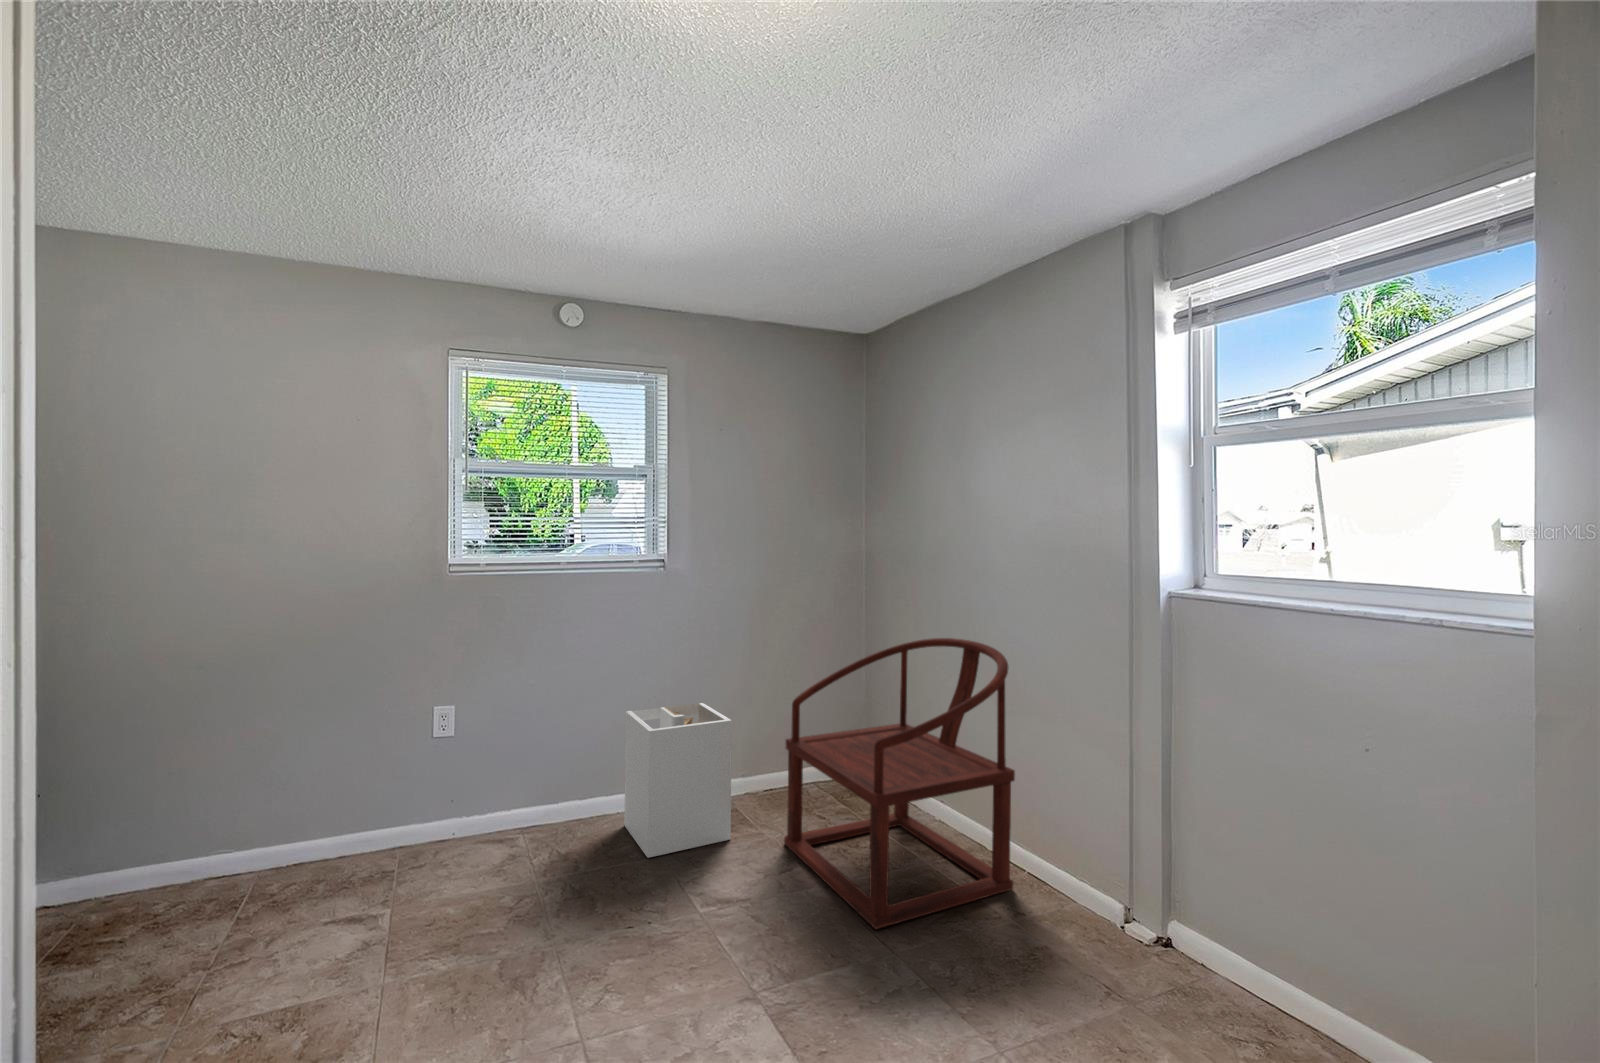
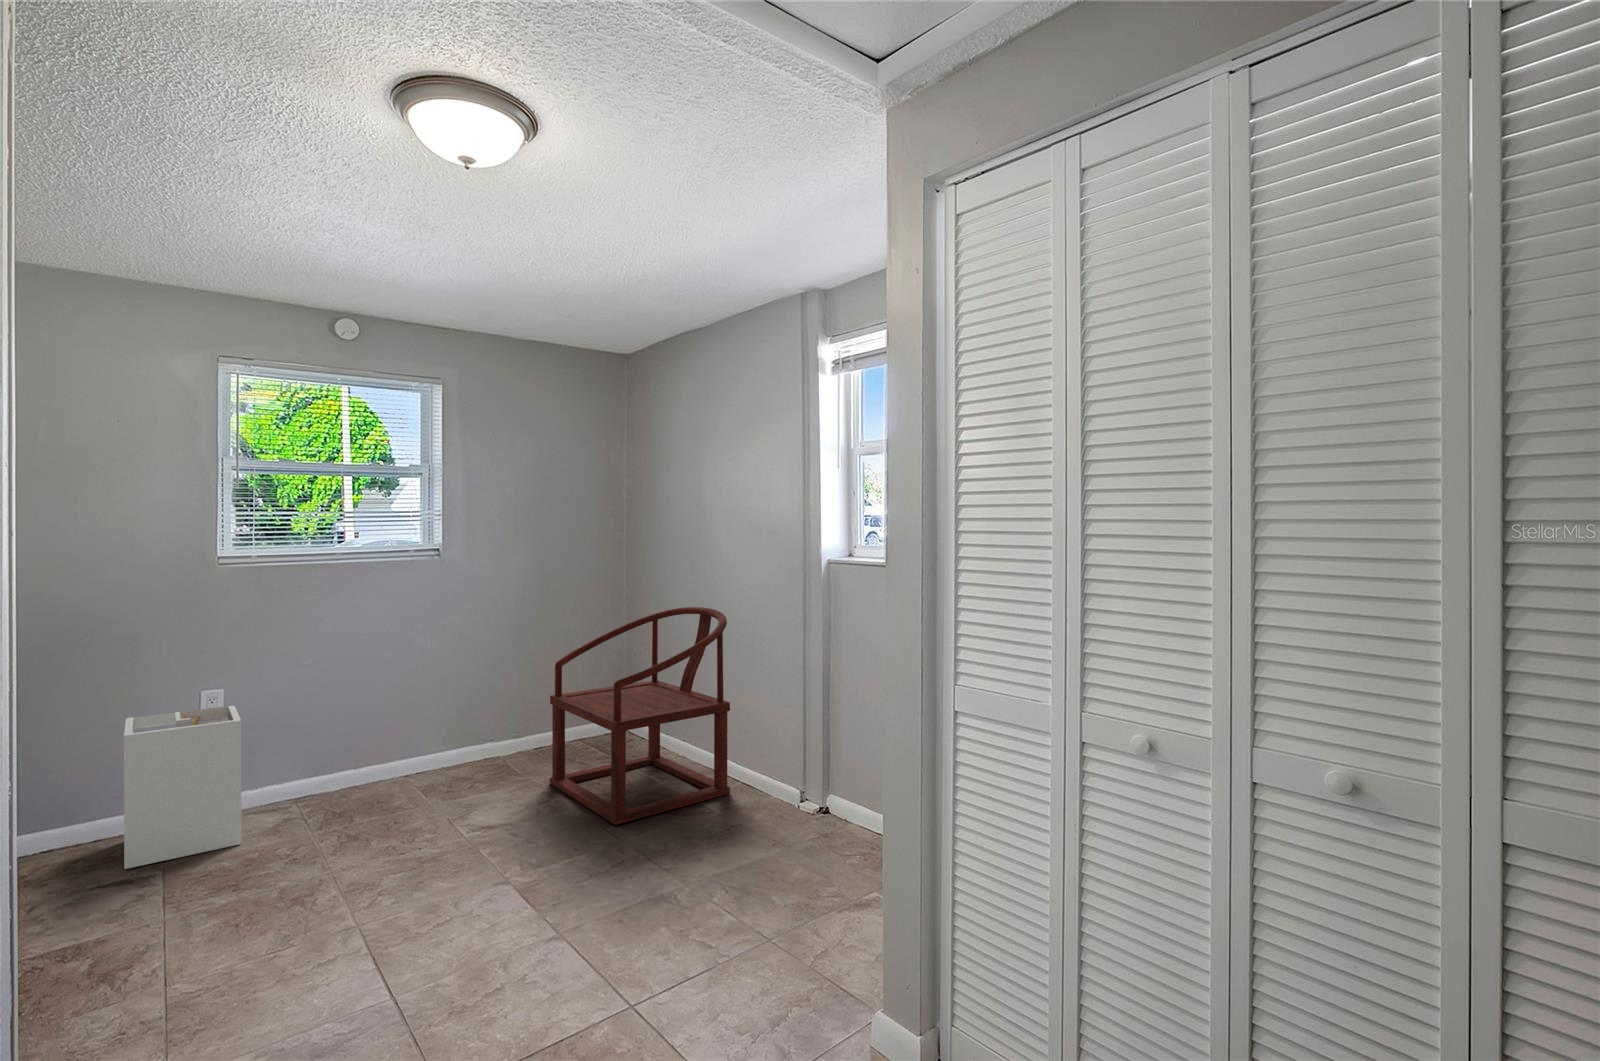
laundry hamper: present [624,703,732,858] -> present [124,706,241,869]

